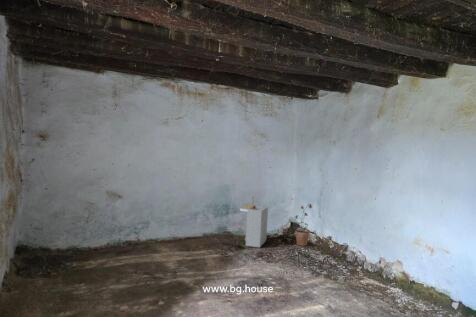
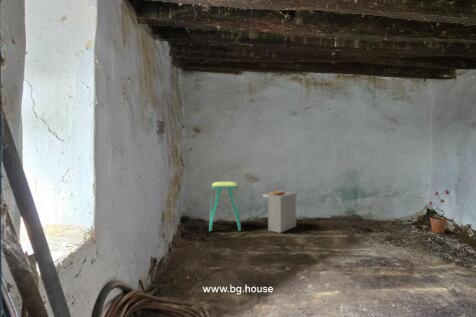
stool: none [48,196,95,263] -> present [209,181,241,231]
storage bin: present [240,197,268,247] -> present [263,184,296,233]

